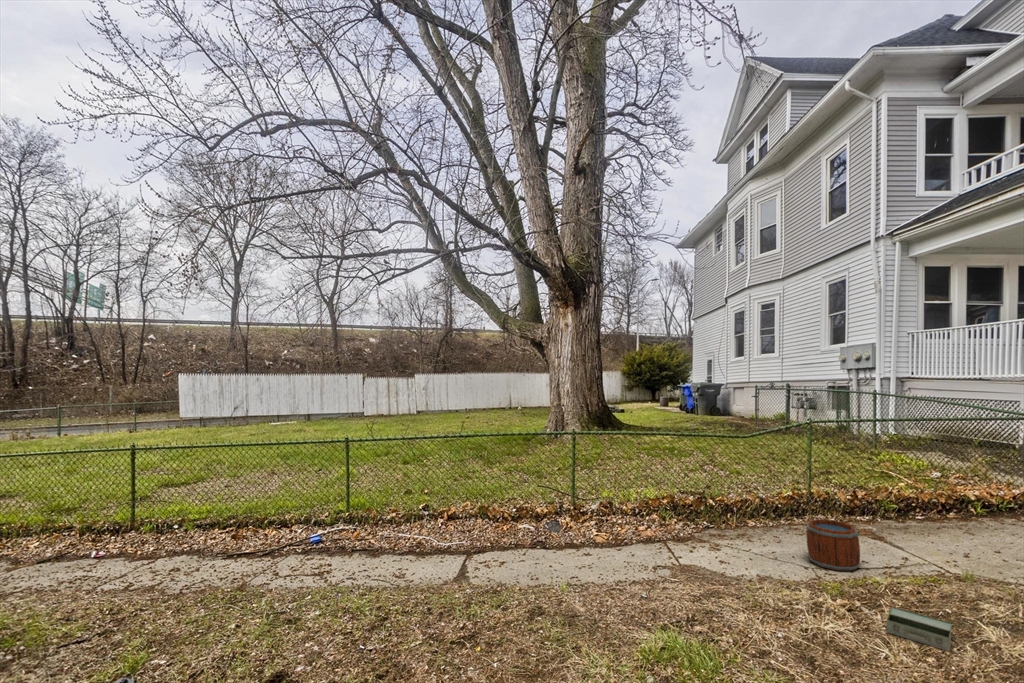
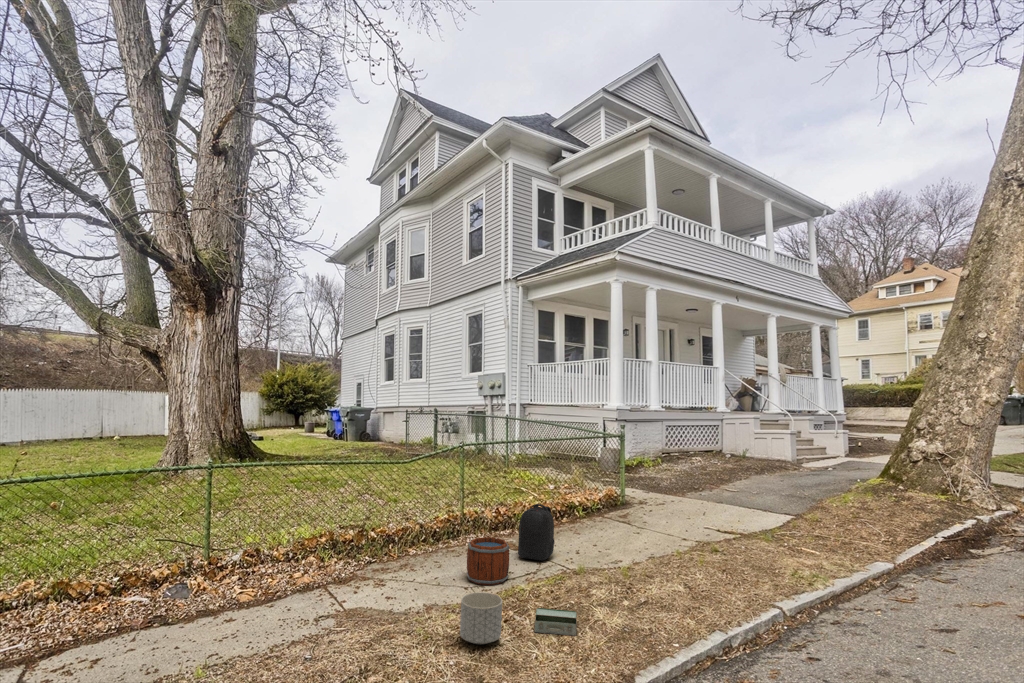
backpack: none [876,491,930,556] -> present [518,504,555,561]
planter: none [788,574,840,629] -> present [460,592,502,645]

